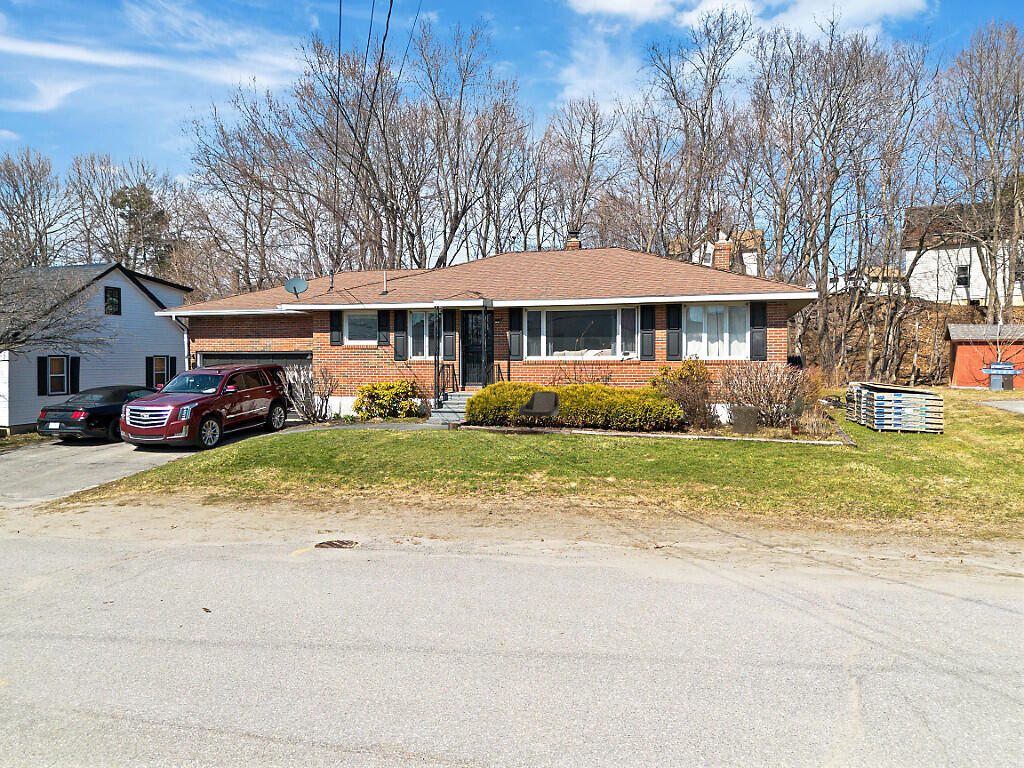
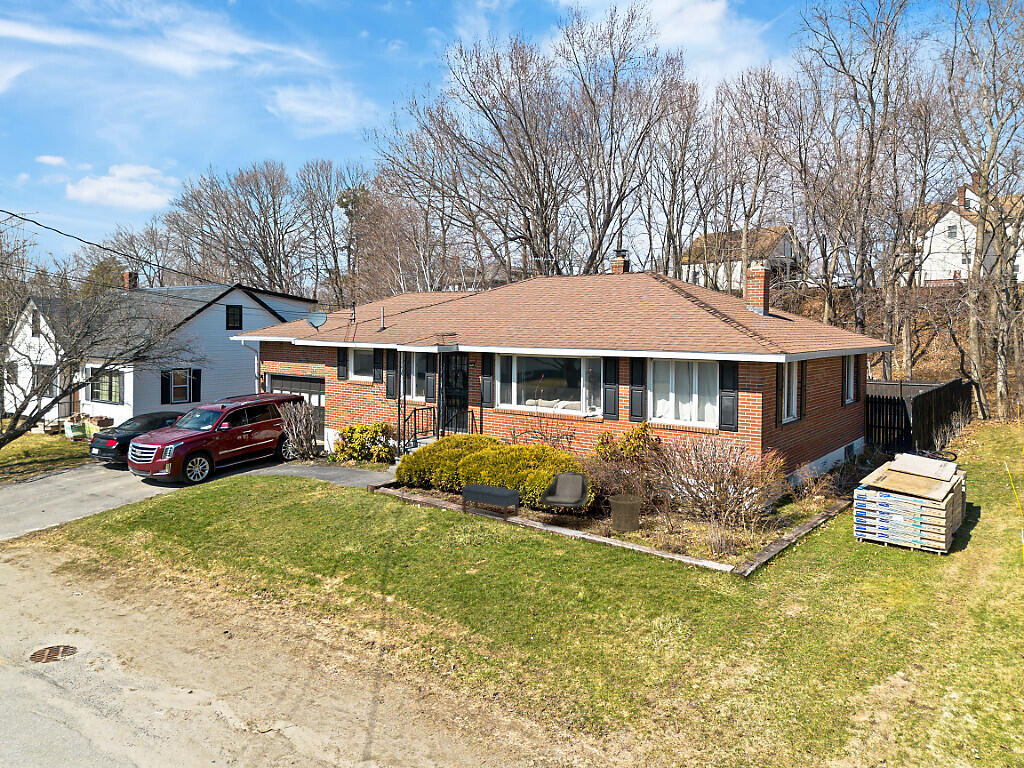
lounge chair: present [519,391,559,435] -> present [540,472,589,529]
potted tree: present [779,395,813,434] -> none [652,491,687,540]
bench: none [592,409,646,435] -> present [462,484,520,520]

